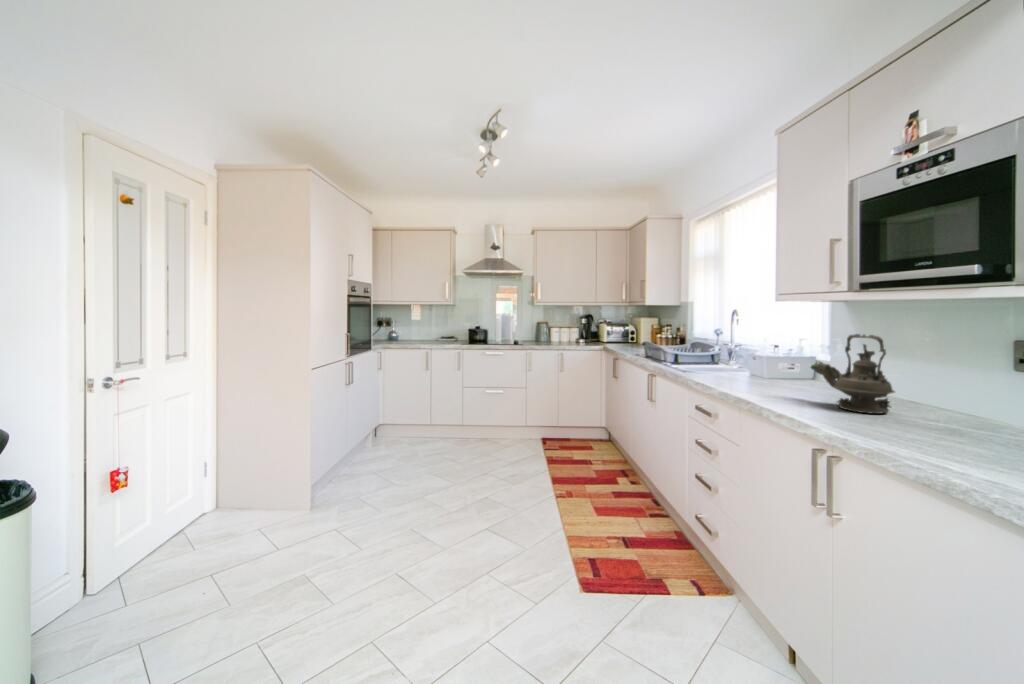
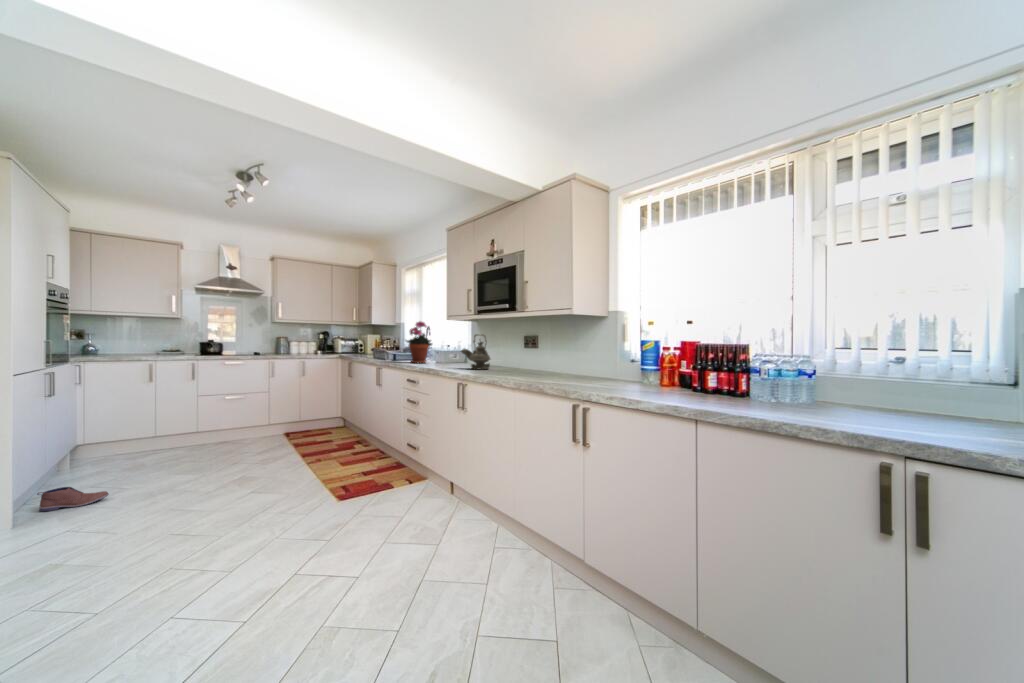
potted plant: none [694,303,744,376] -> present [406,321,432,363]
shoe: none [330,477,377,499] -> present [37,487,109,511]

